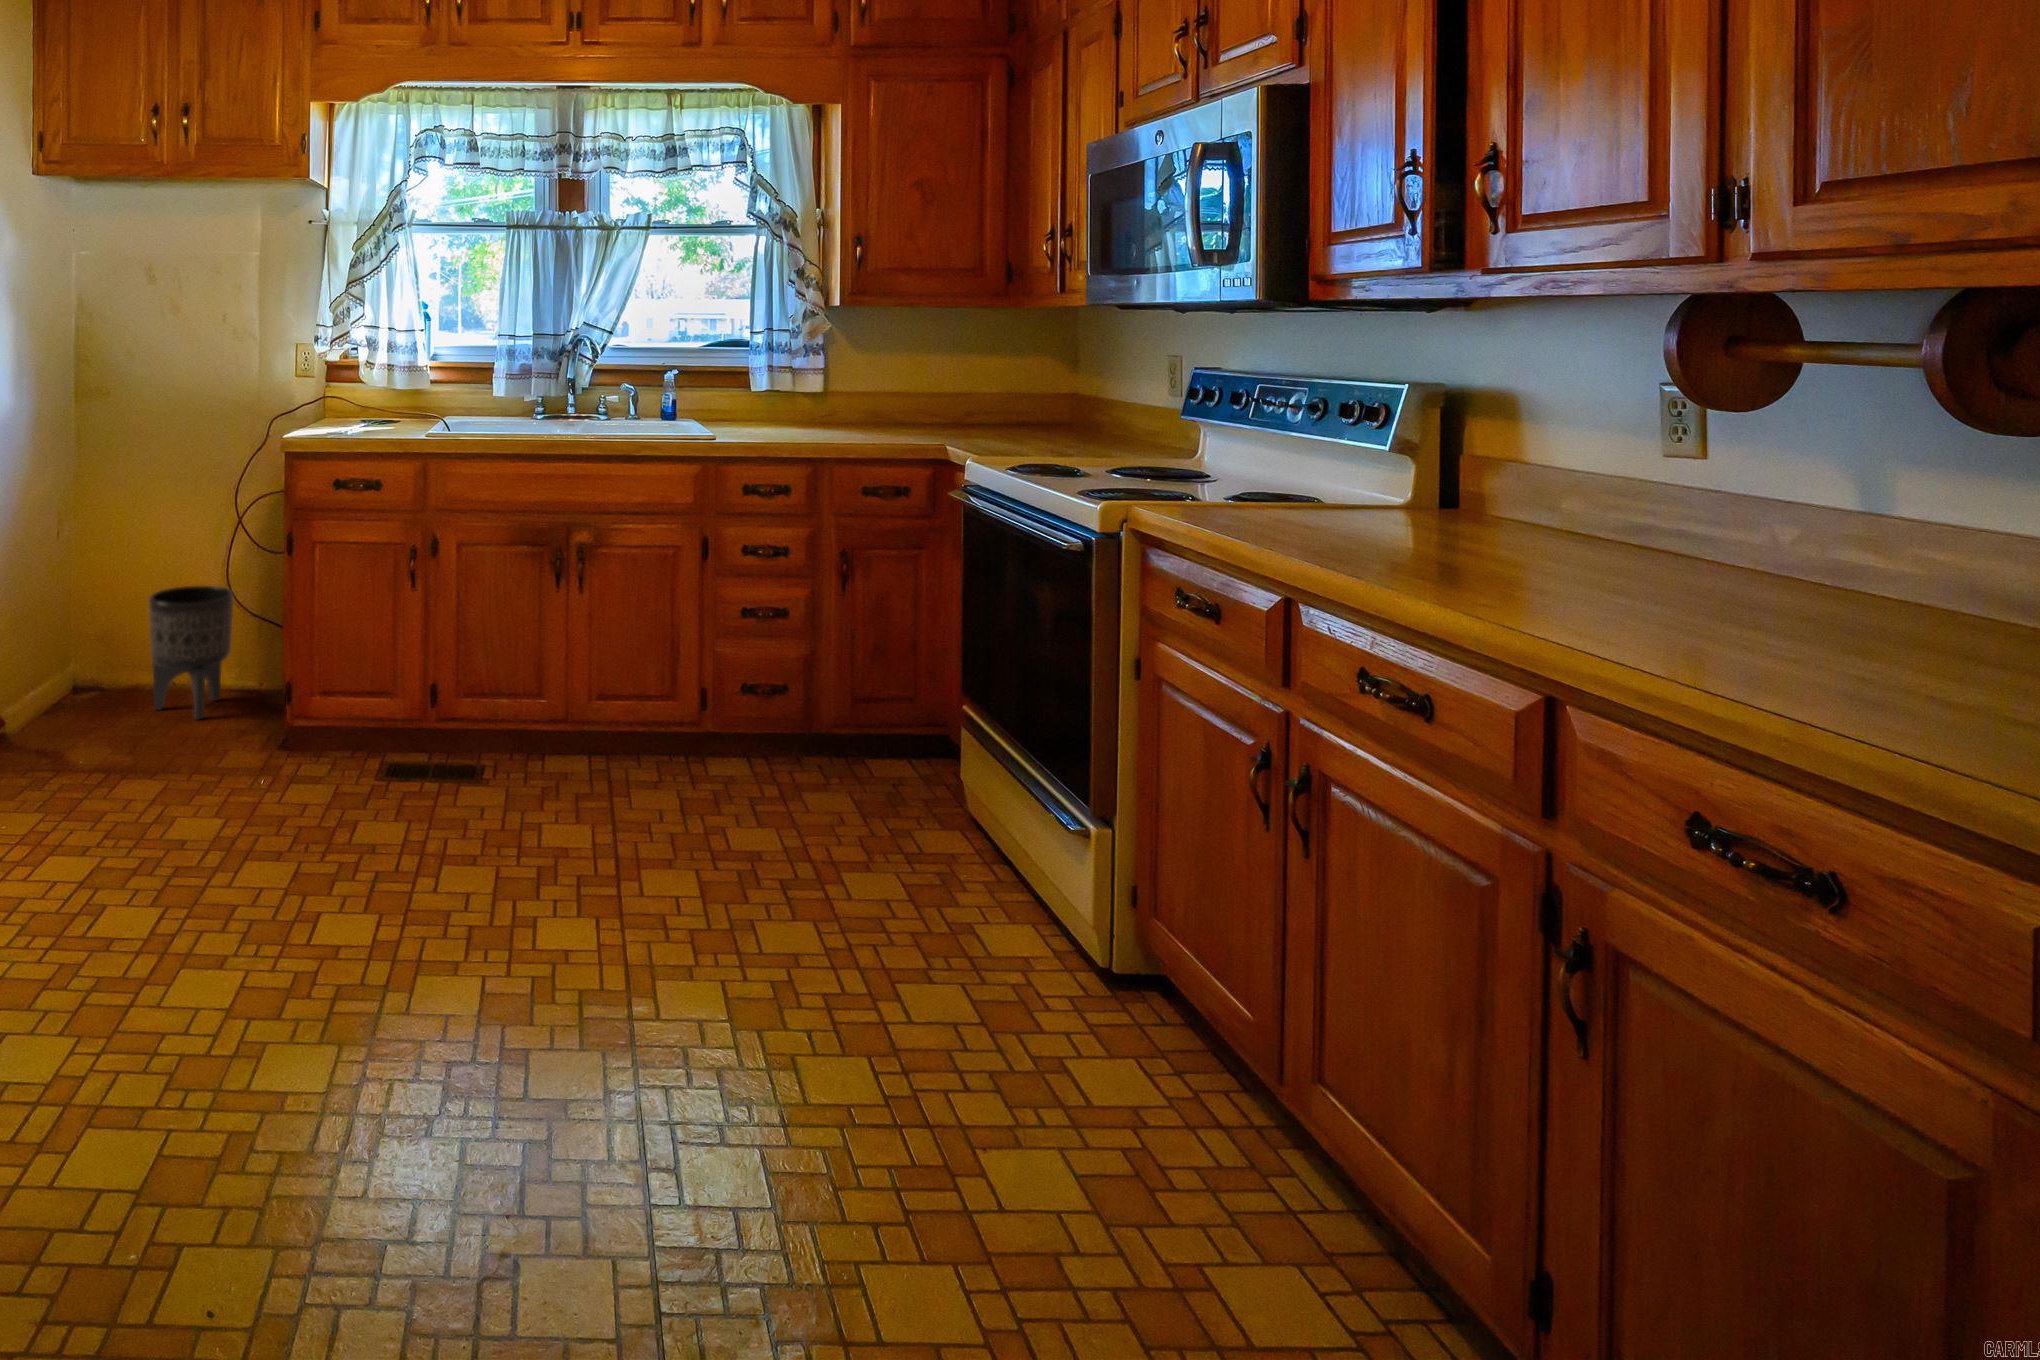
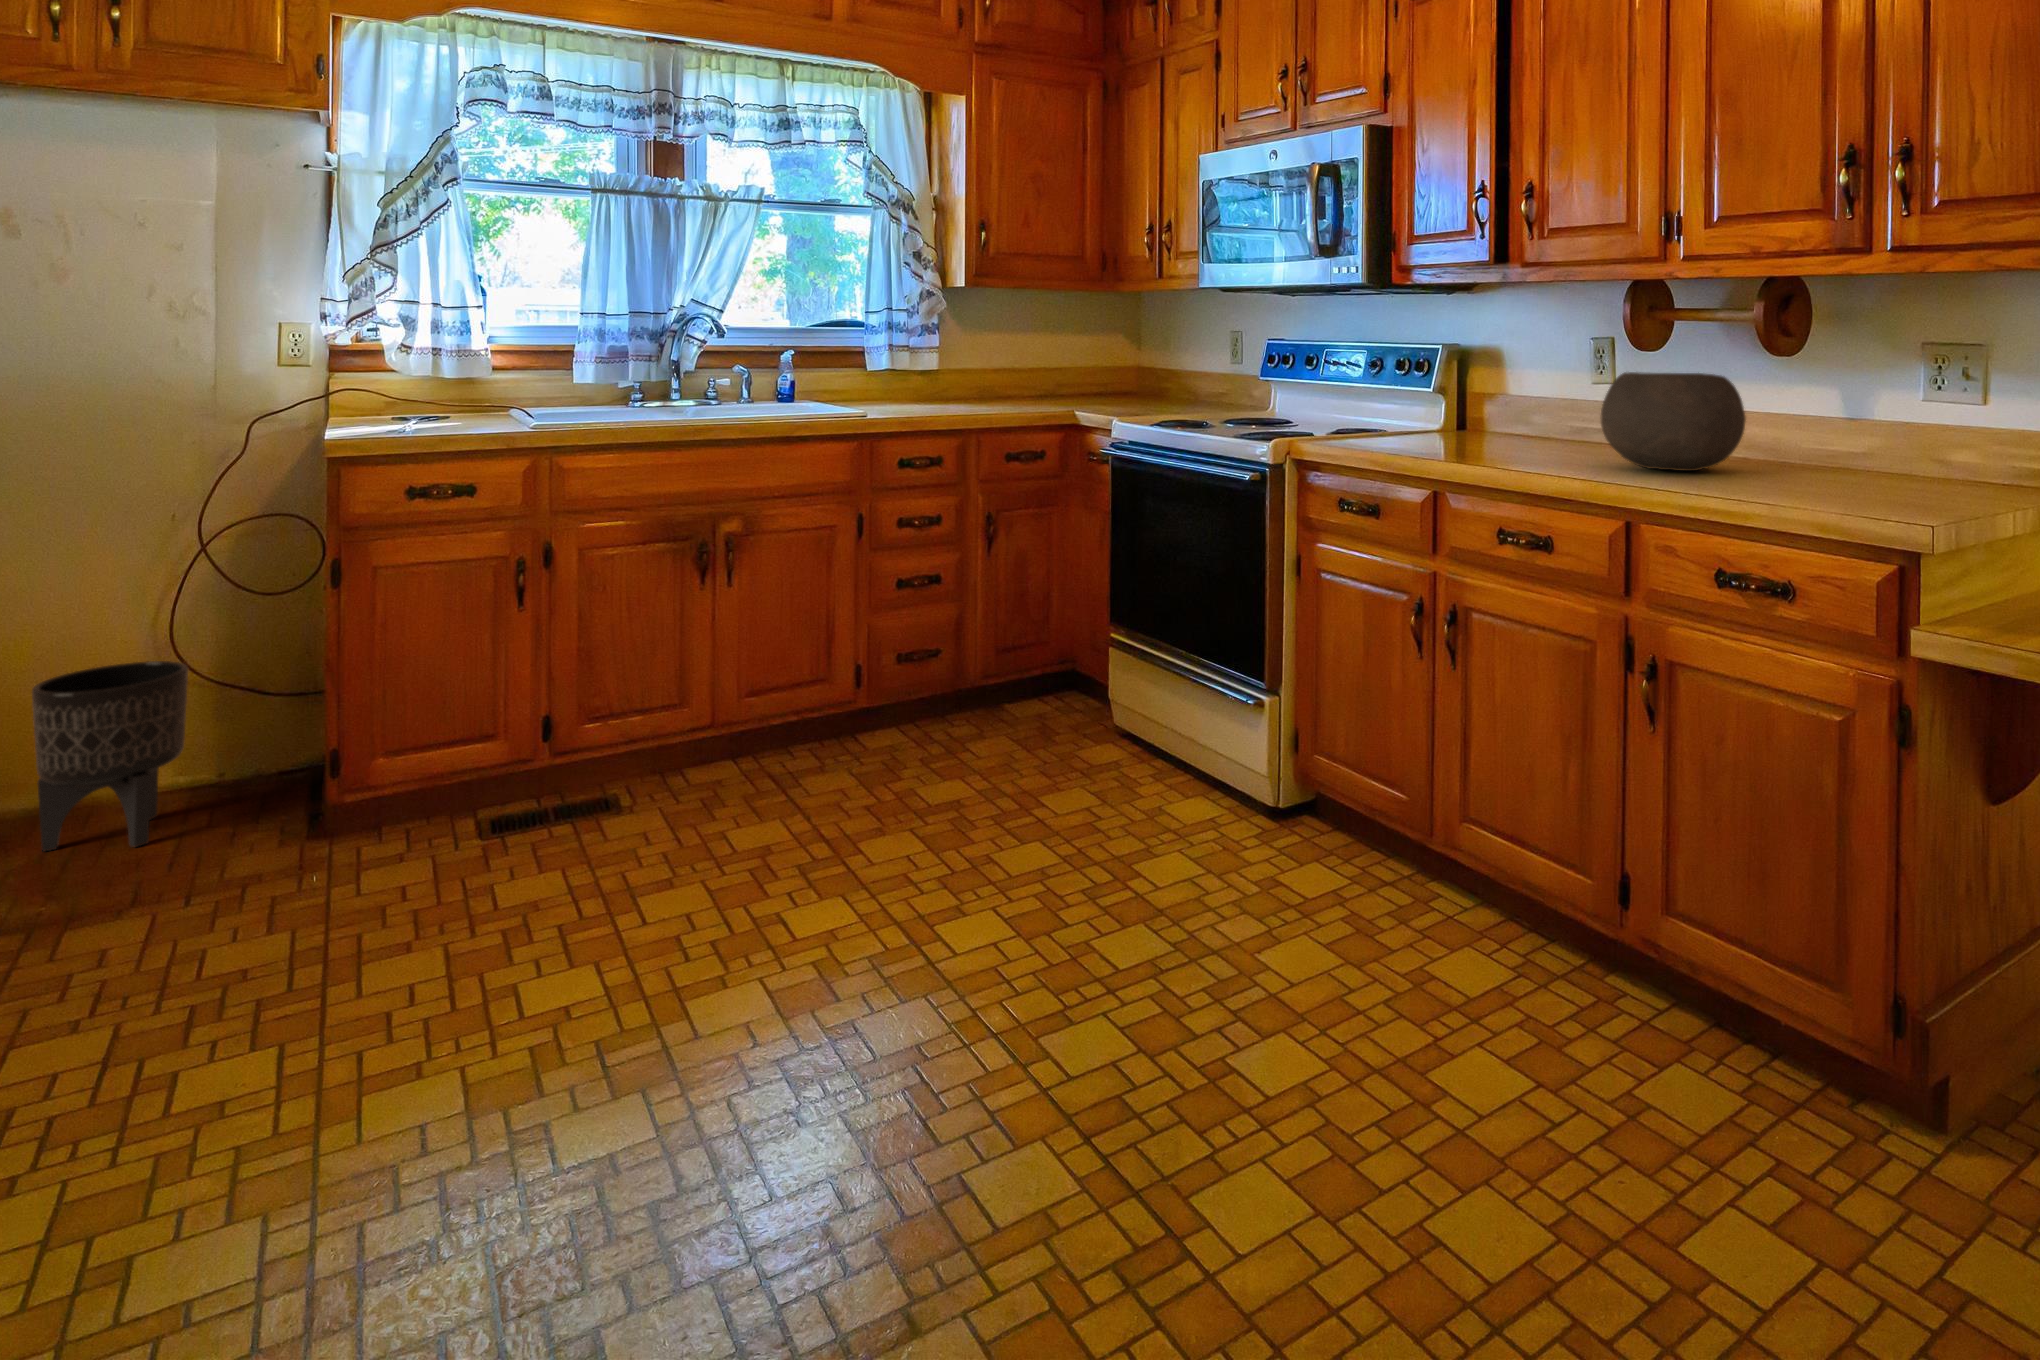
bowl: none [1585,447,1923,629] -> present [1601,372,1746,471]

